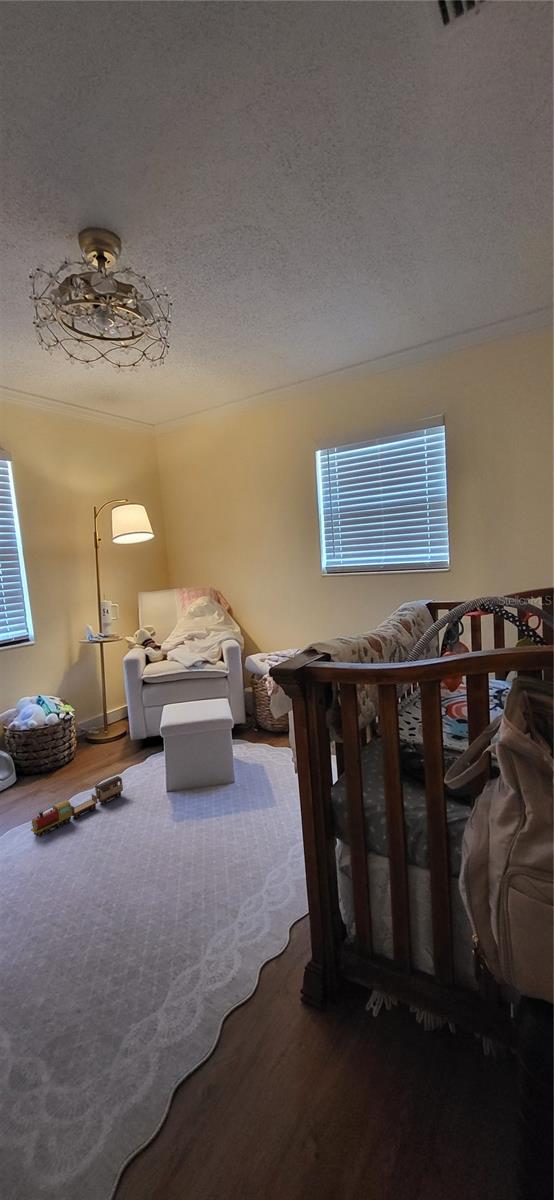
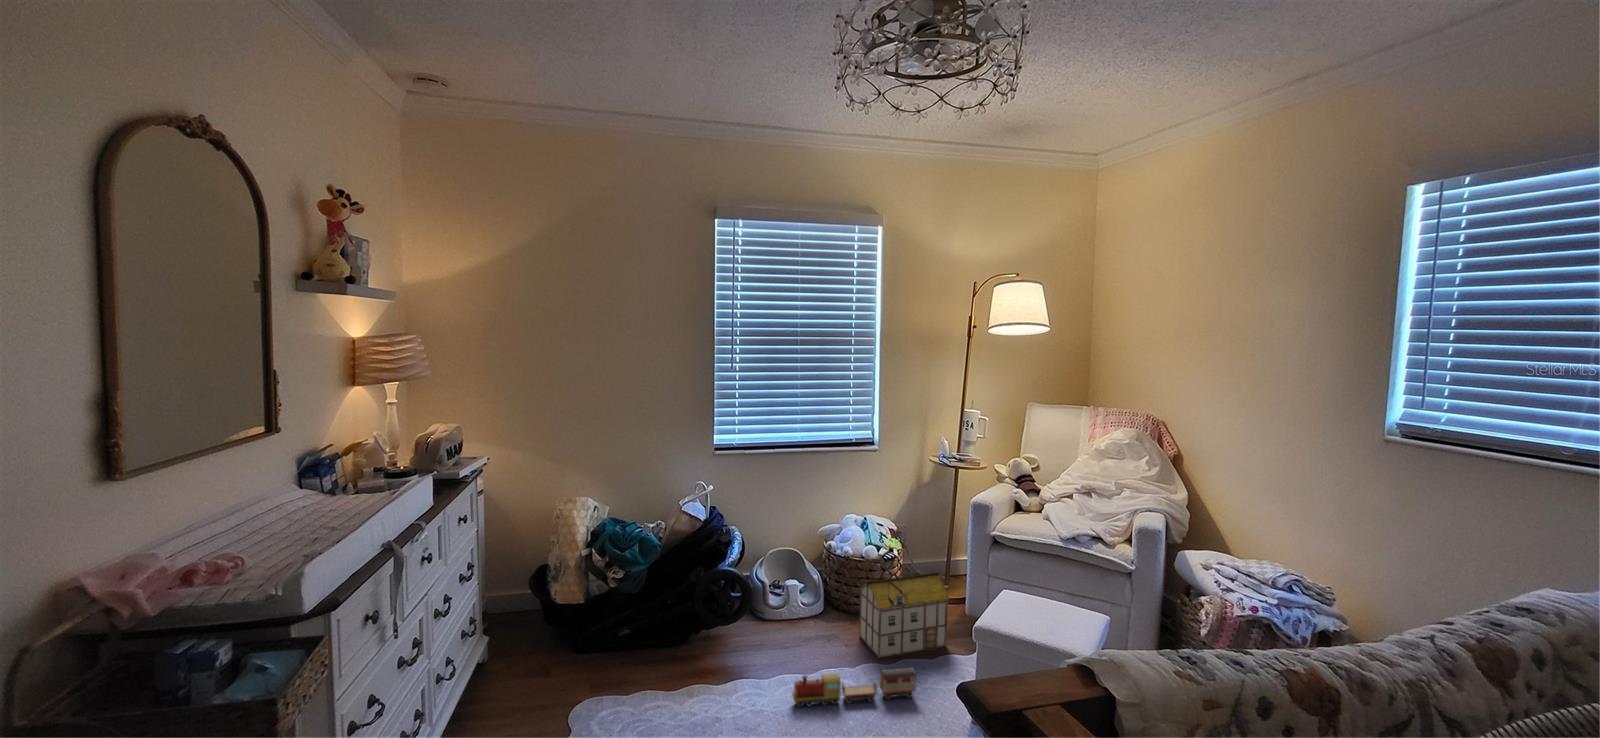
toy house: none [53,715,126,787] -> present [859,572,950,658]

